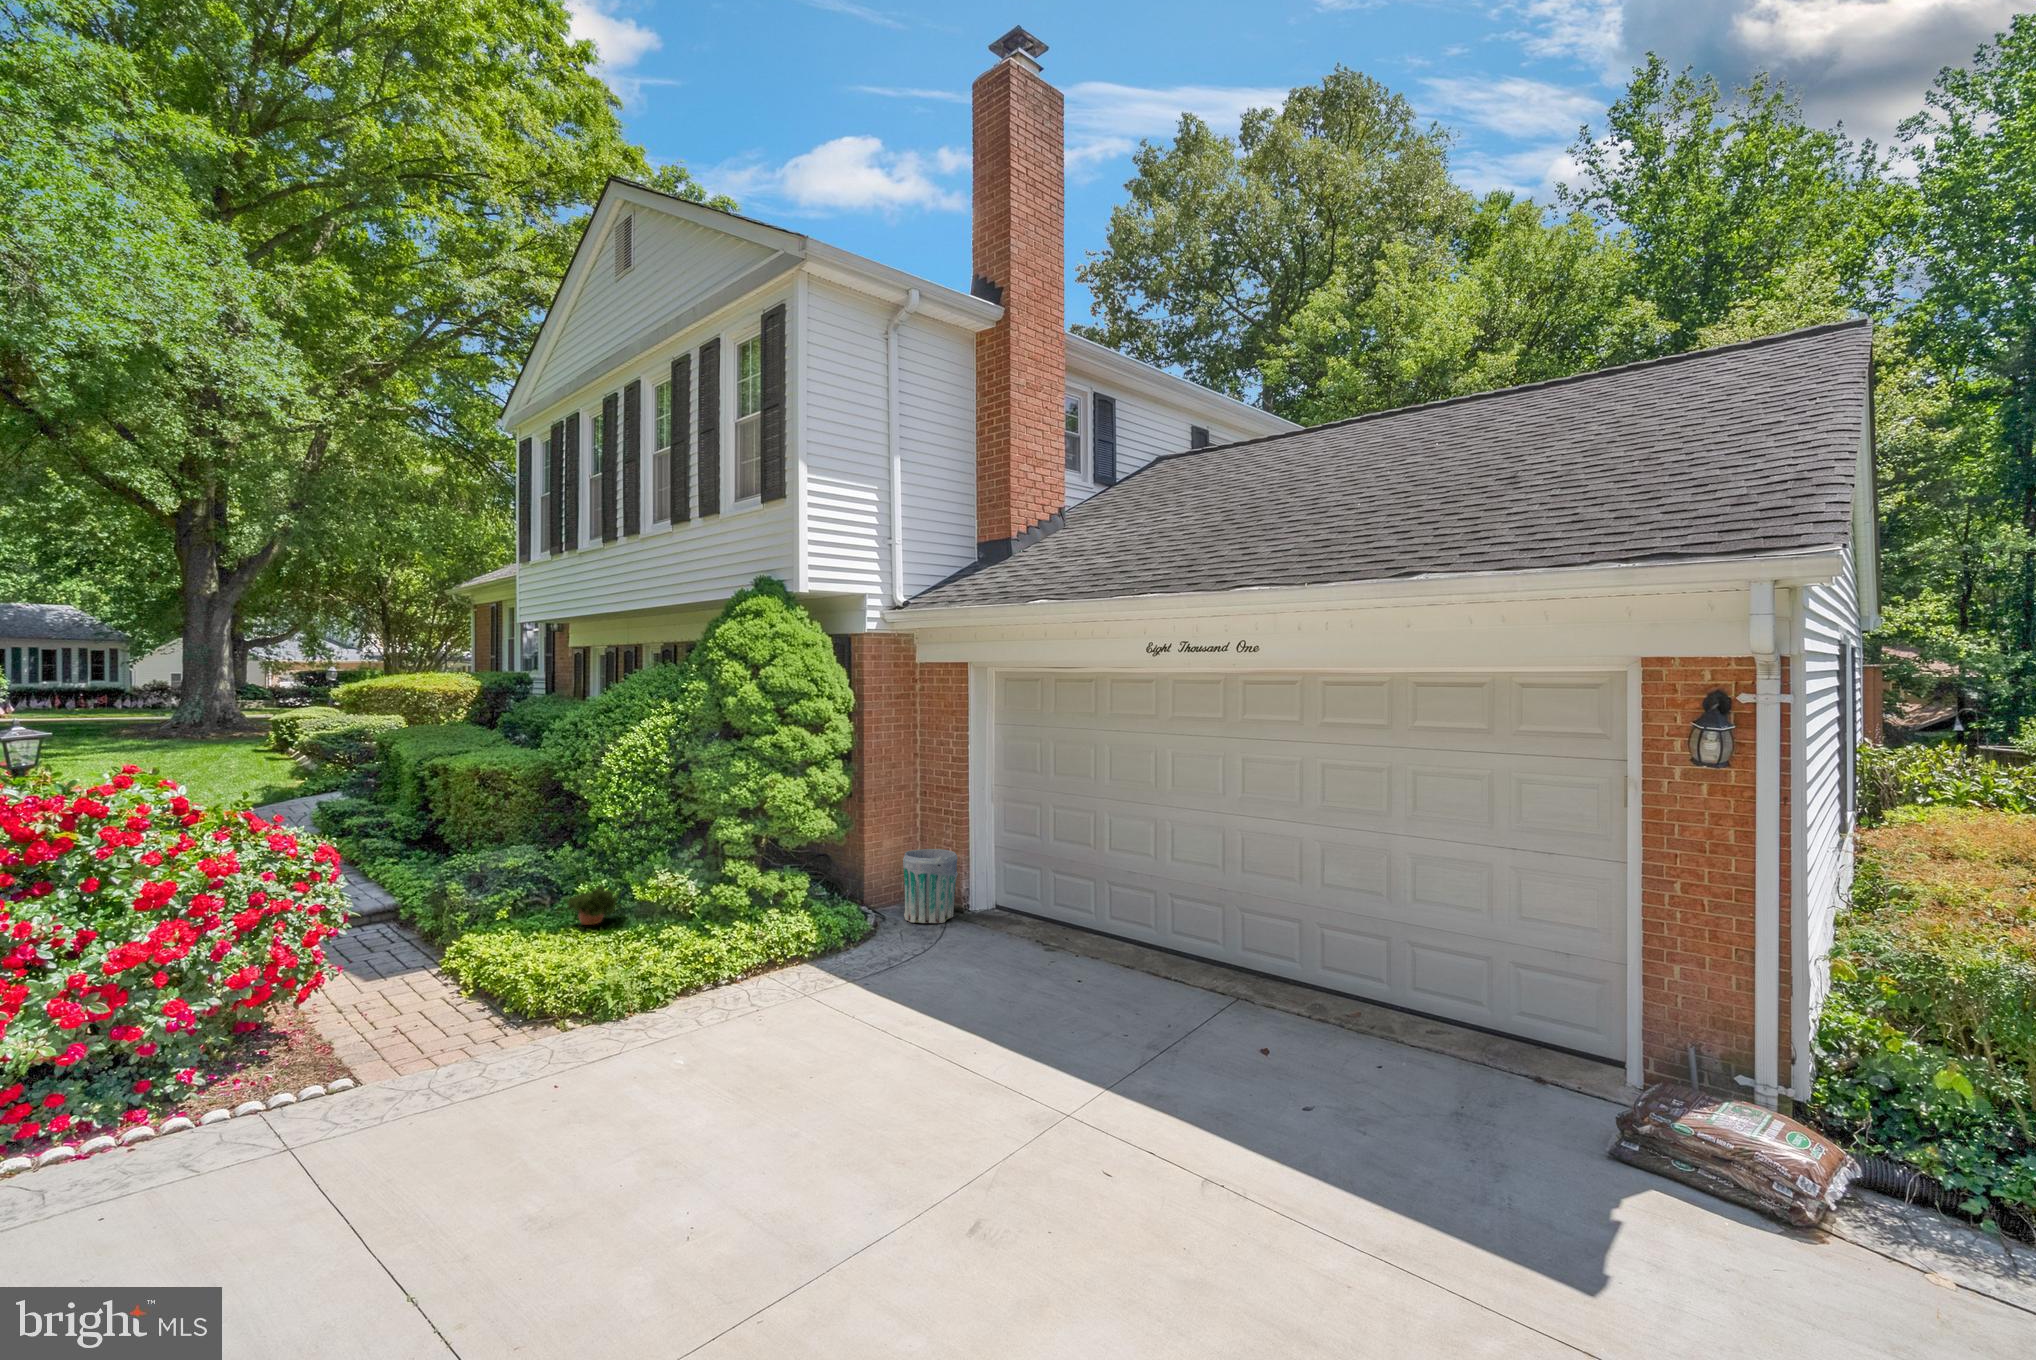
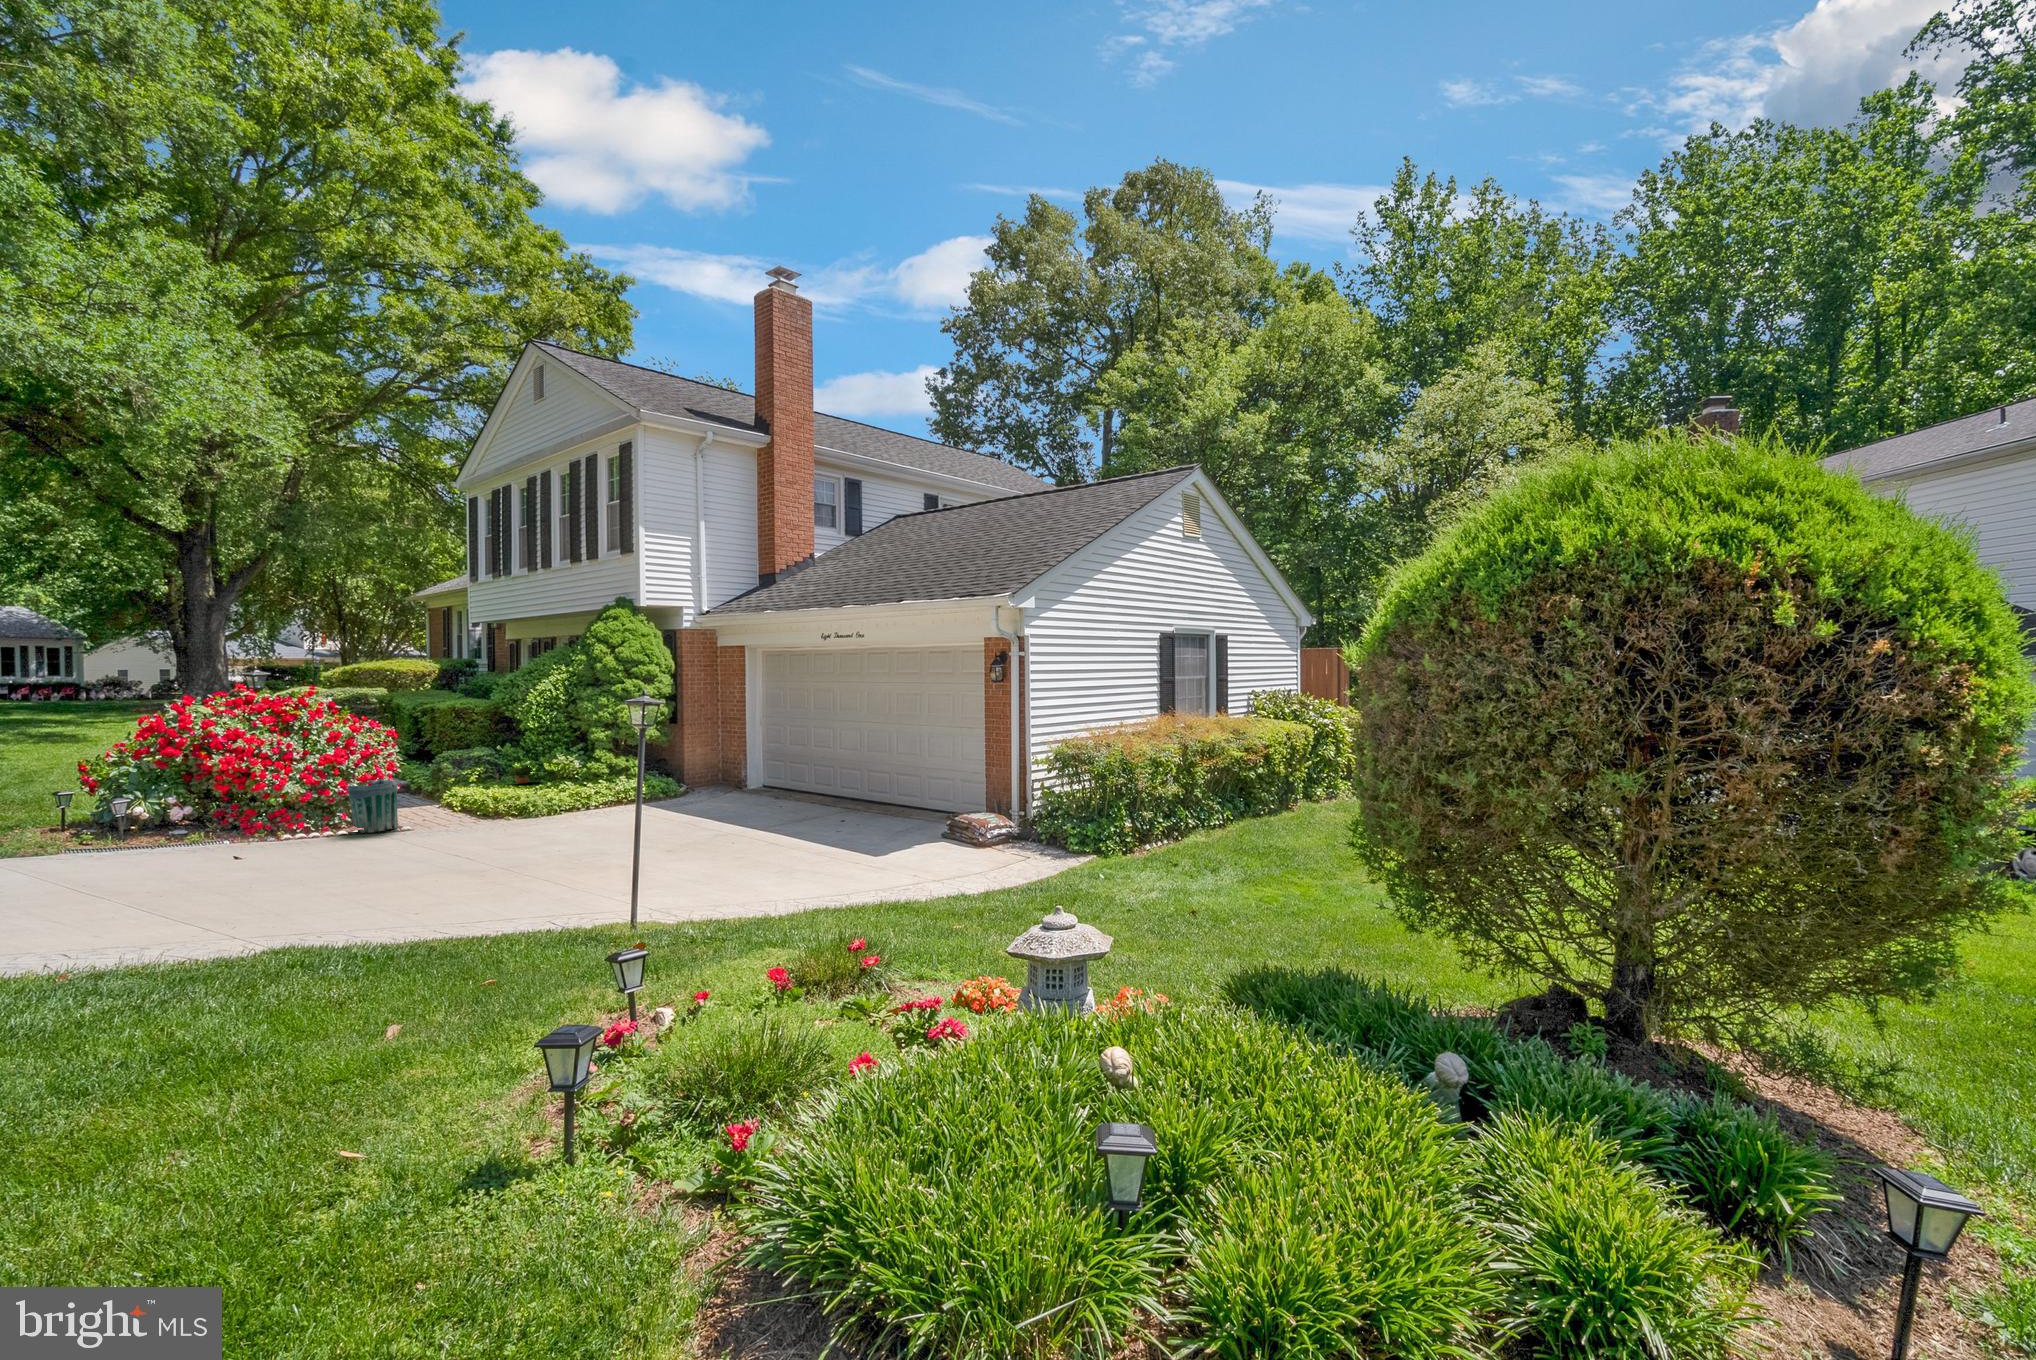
trash can: present [903,849,958,923] -> present [348,779,398,833]

